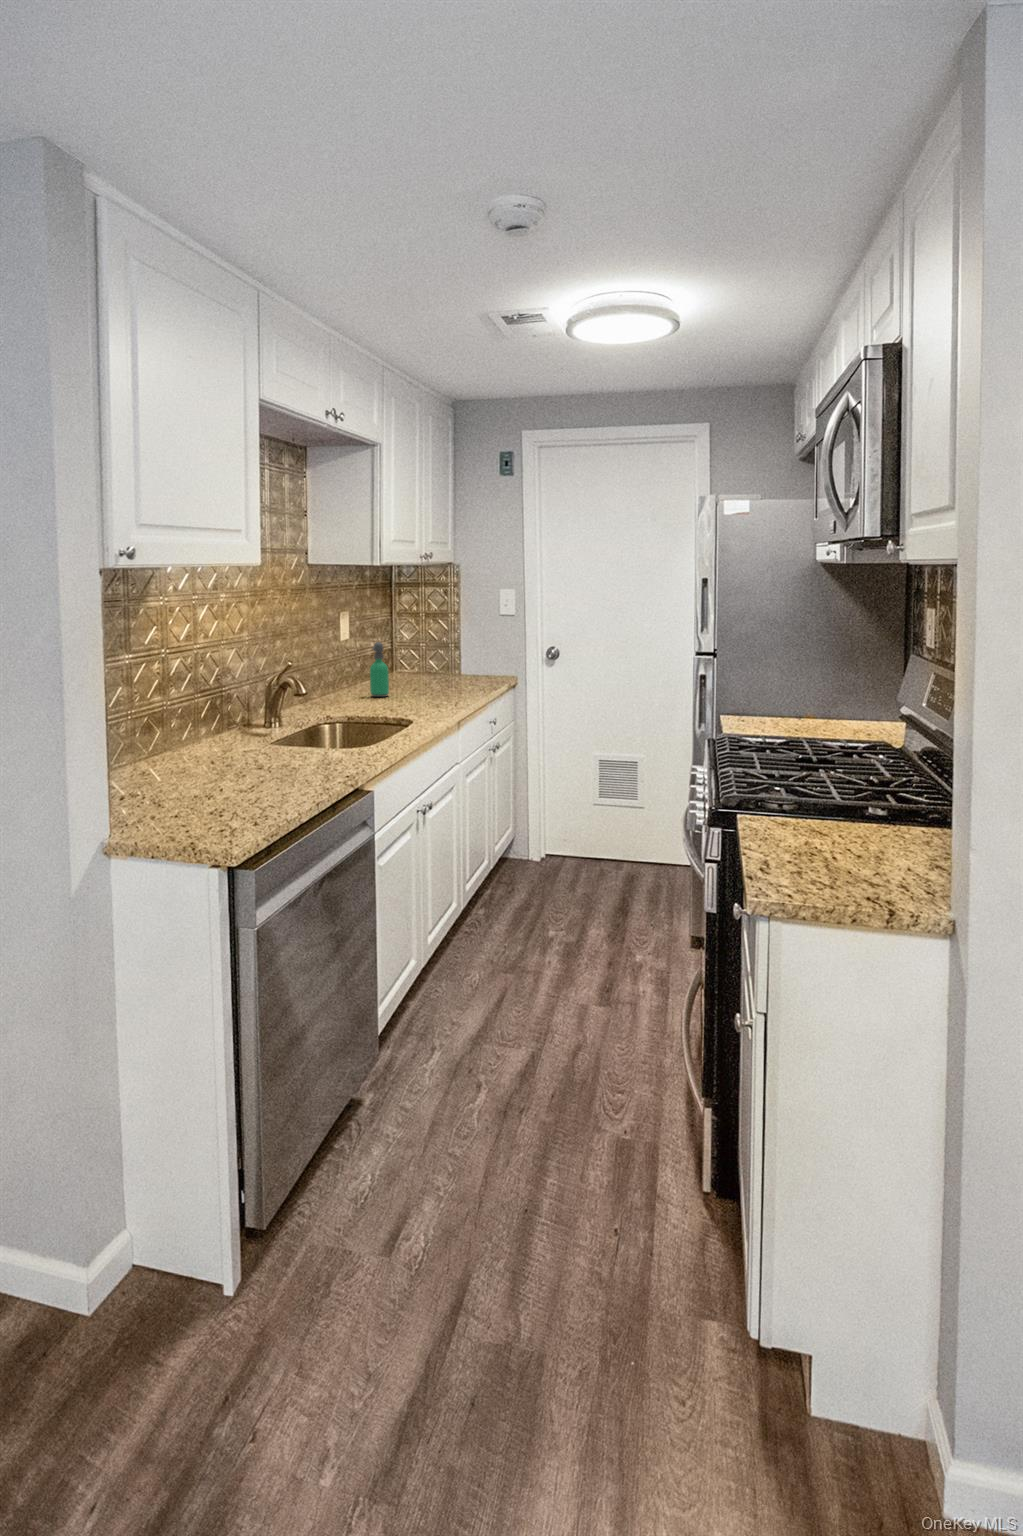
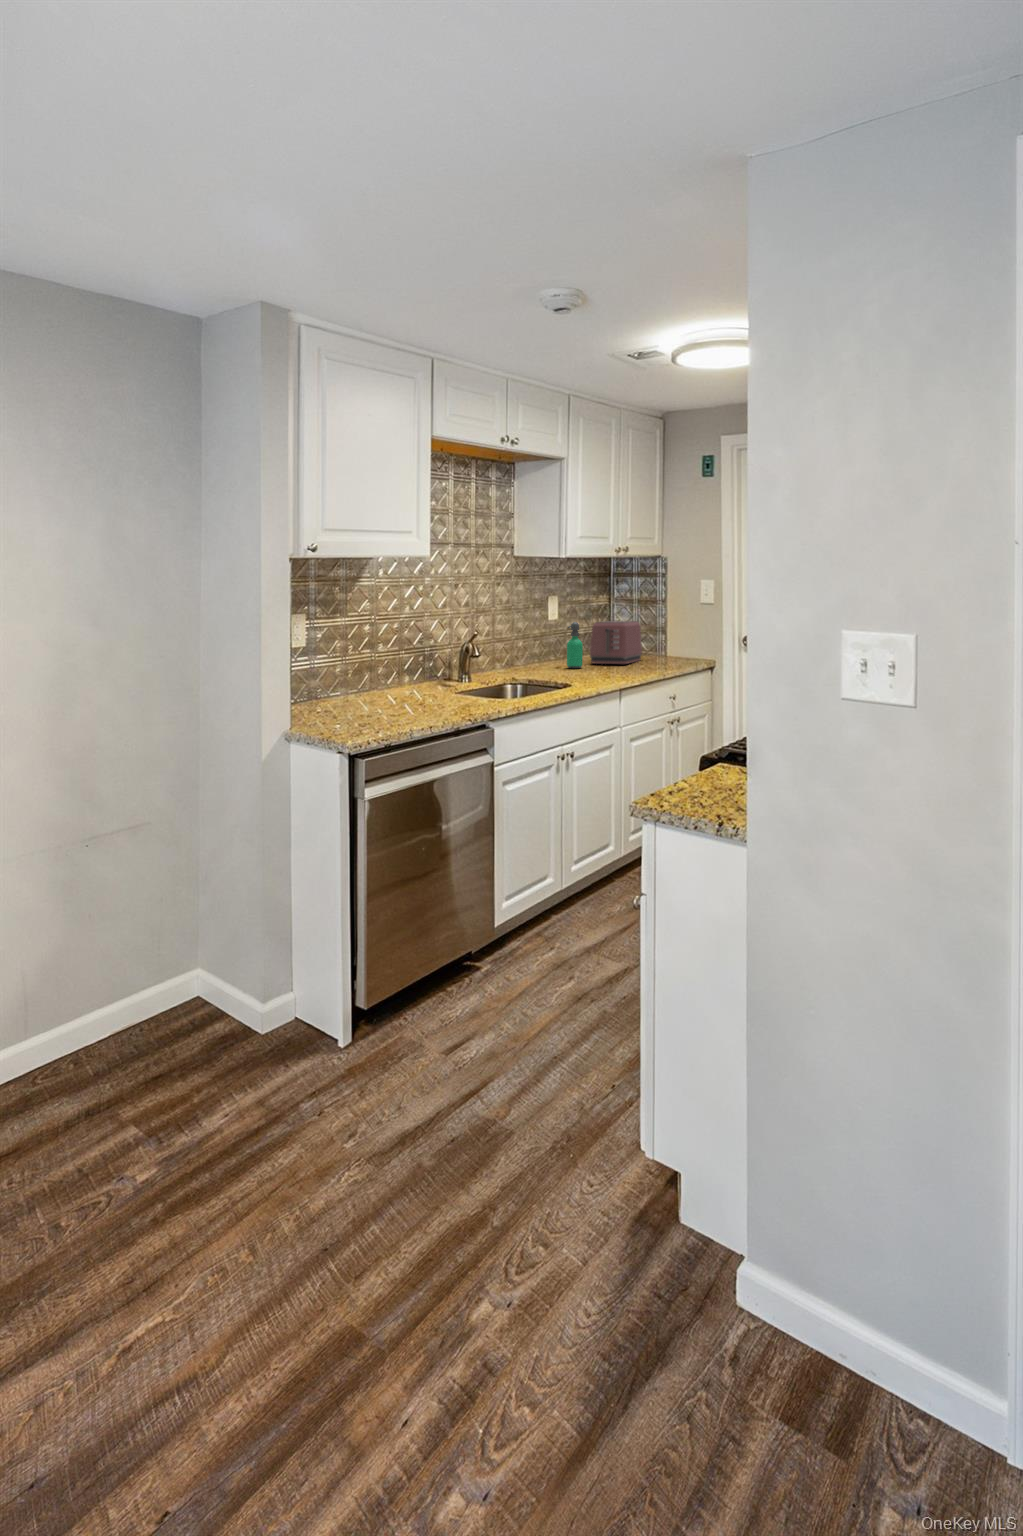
toaster: none [391,638,443,689] -> present [590,621,642,664]

